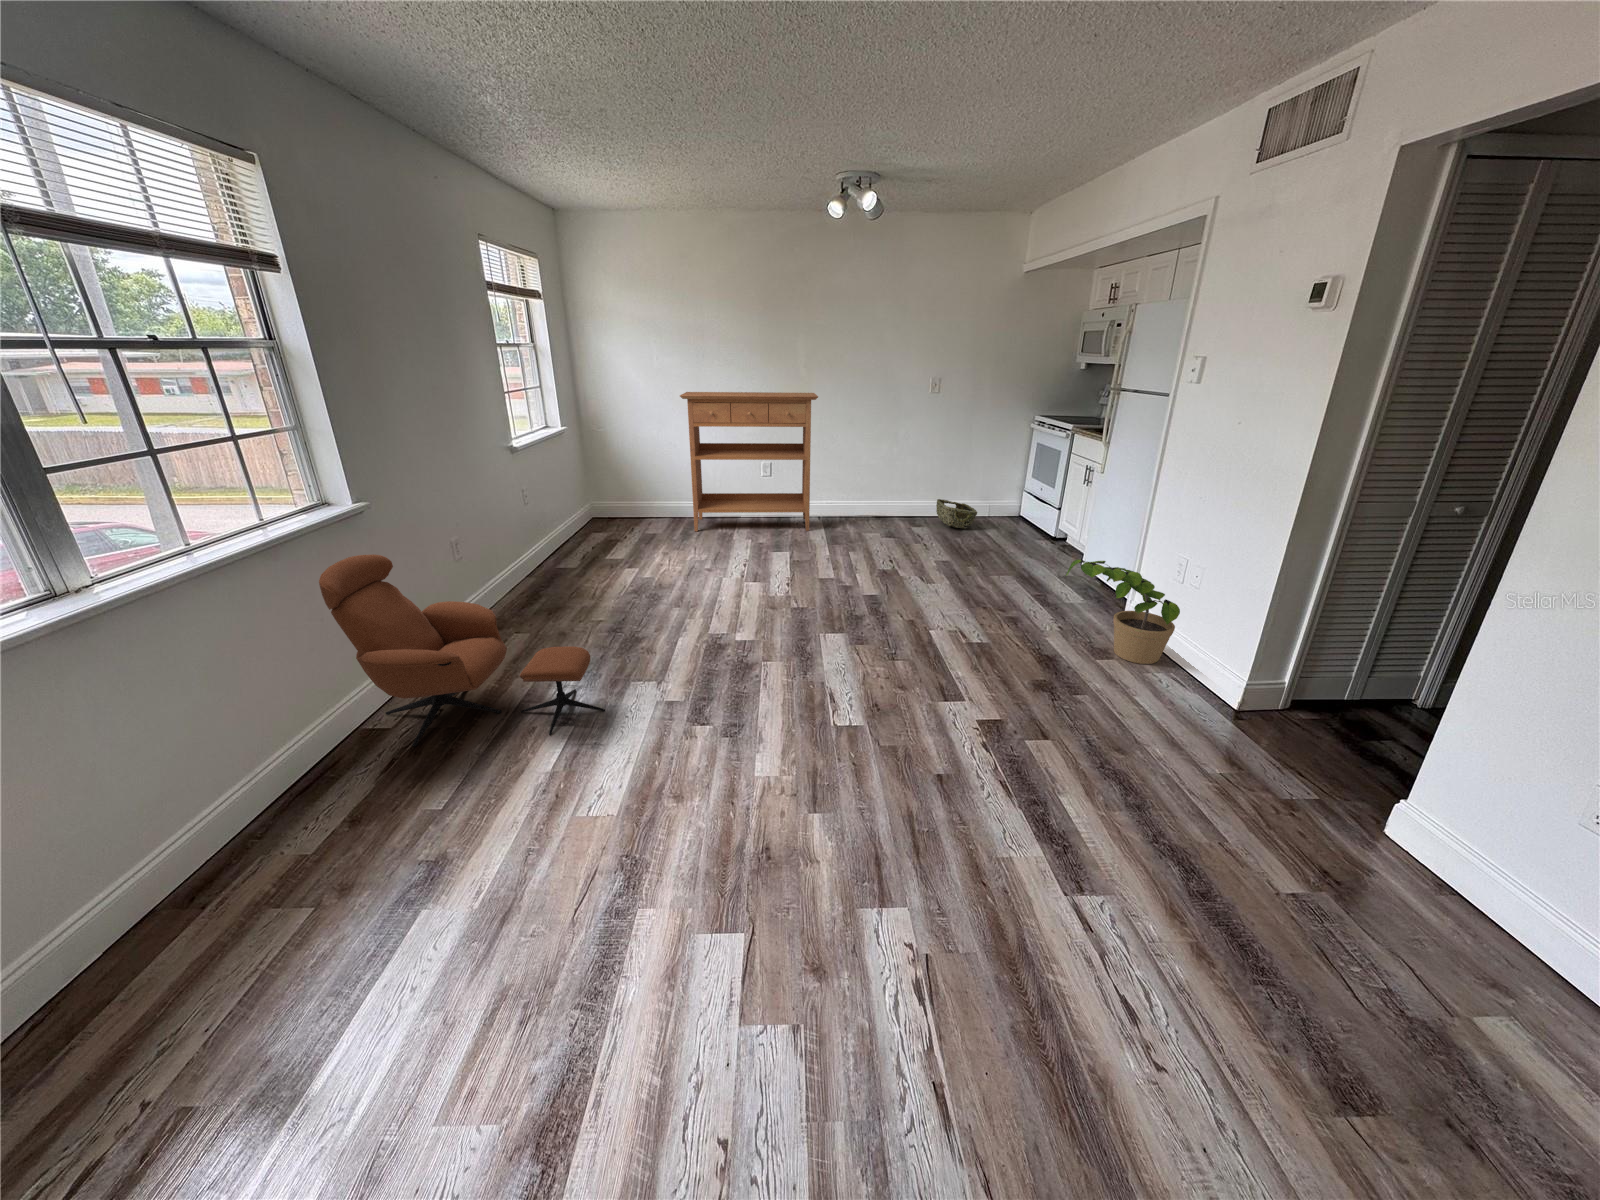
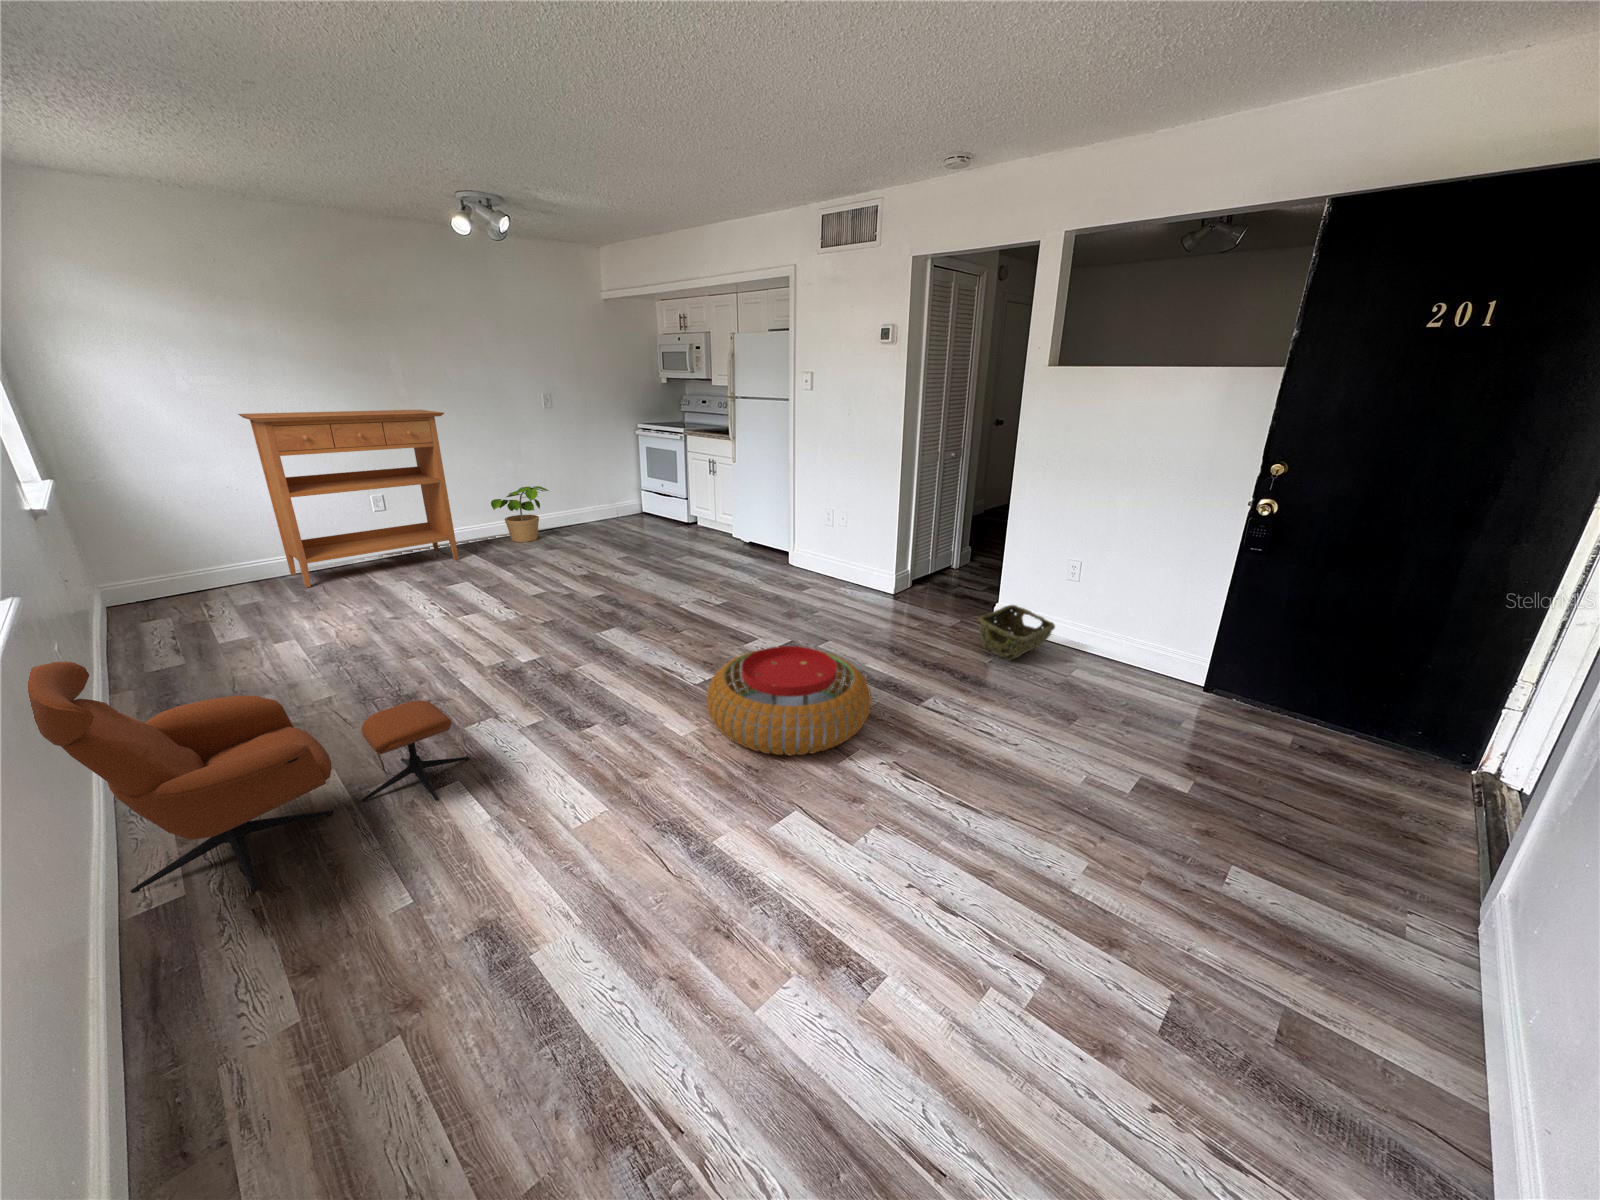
woven basket: present [936,499,977,529] -> present [979,605,1055,660]
potted plant: present [1066,560,1180,664] -> present [491,486,549,542]
pouf: none [773,713,991,885] -> present [707,646,871,756]

